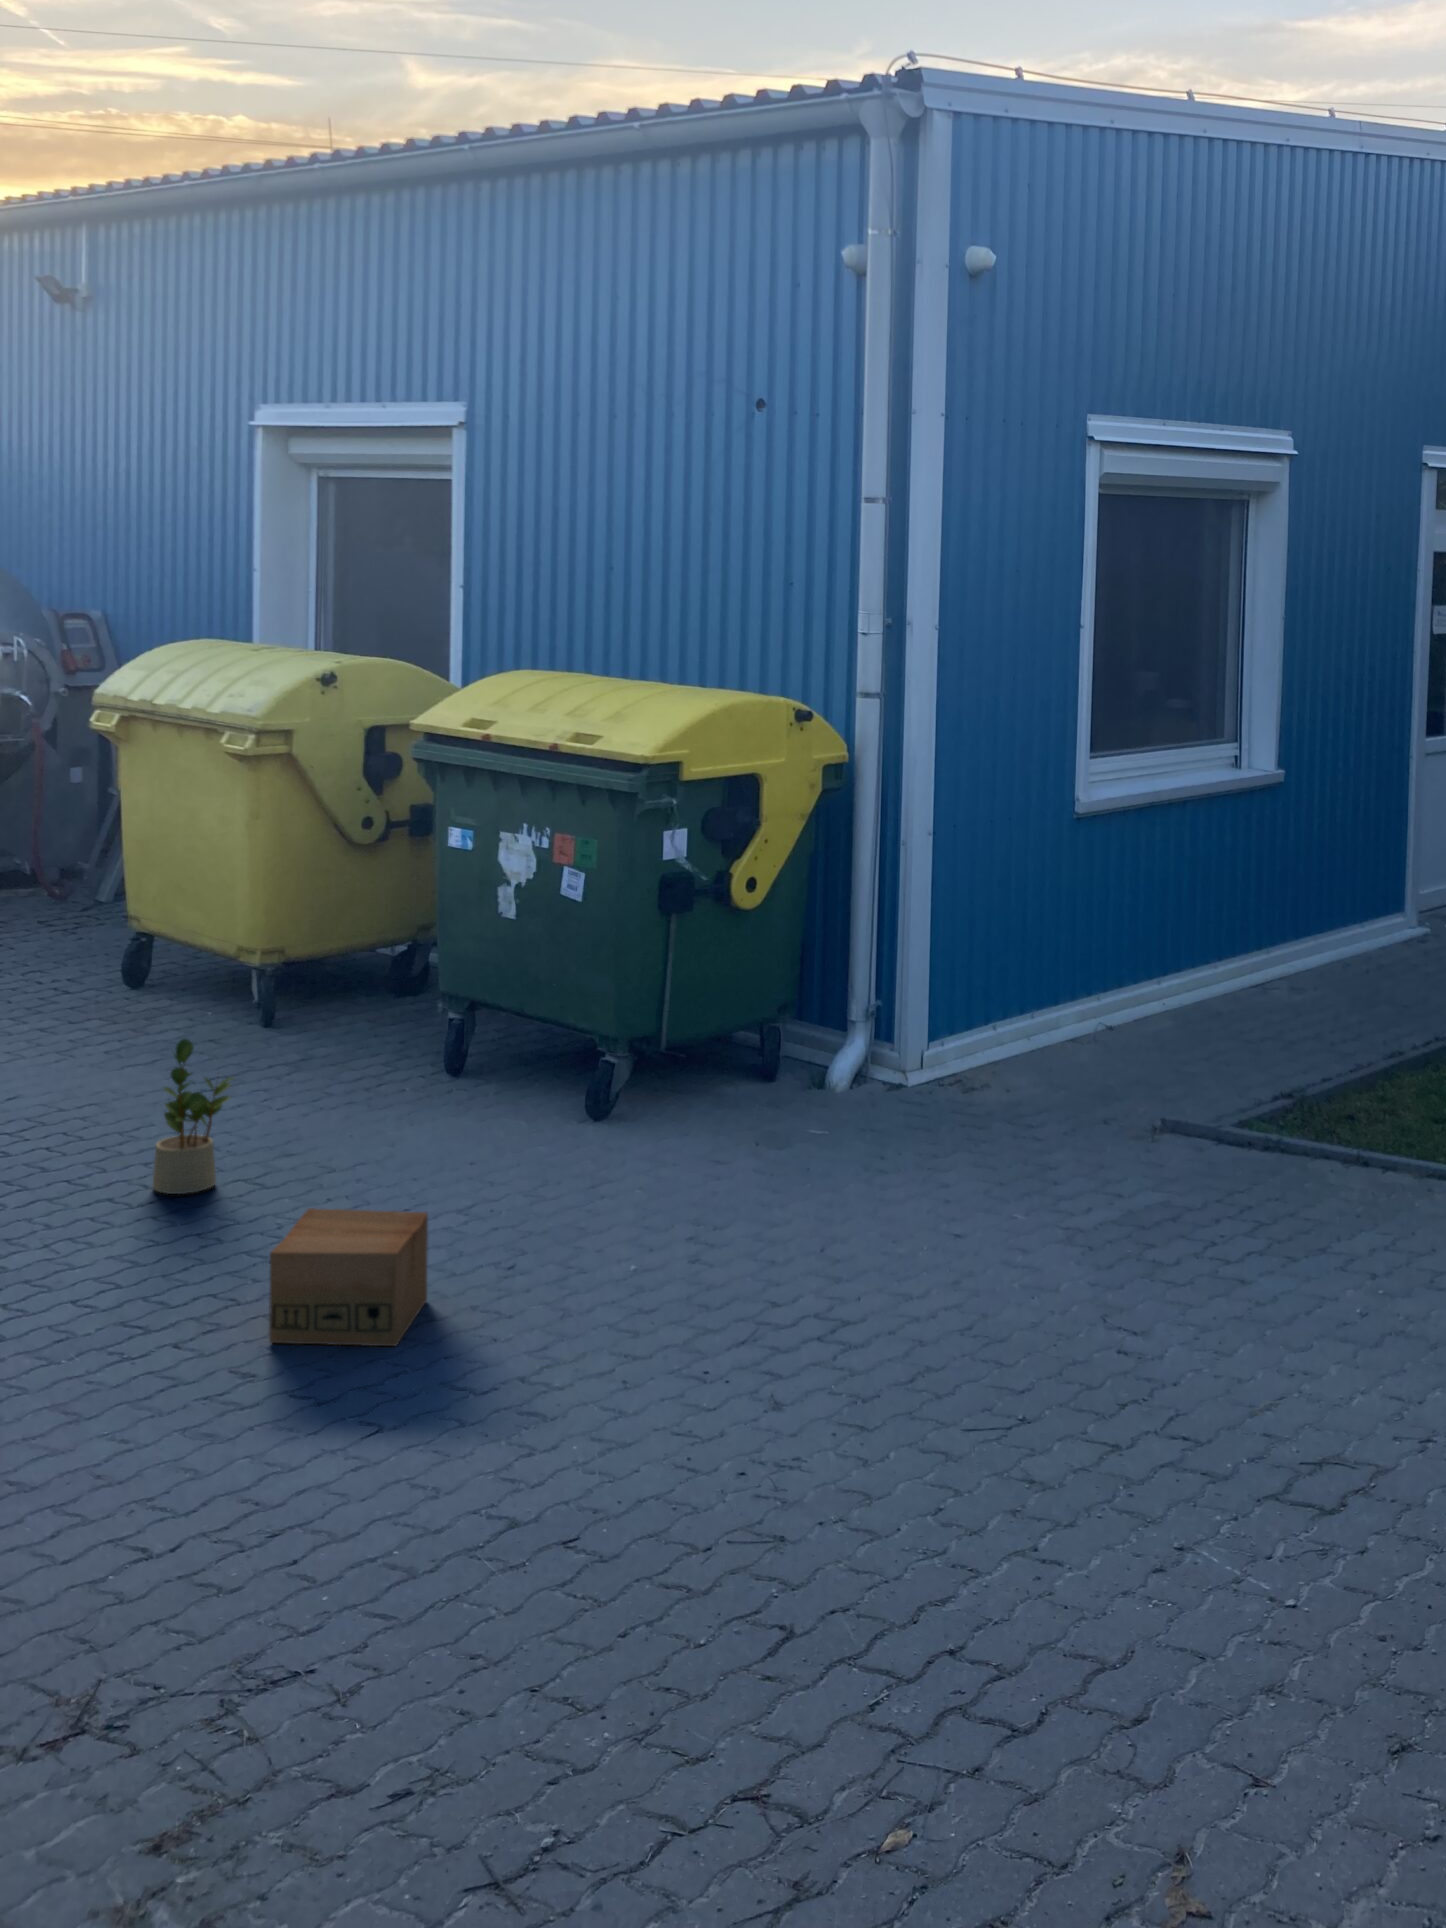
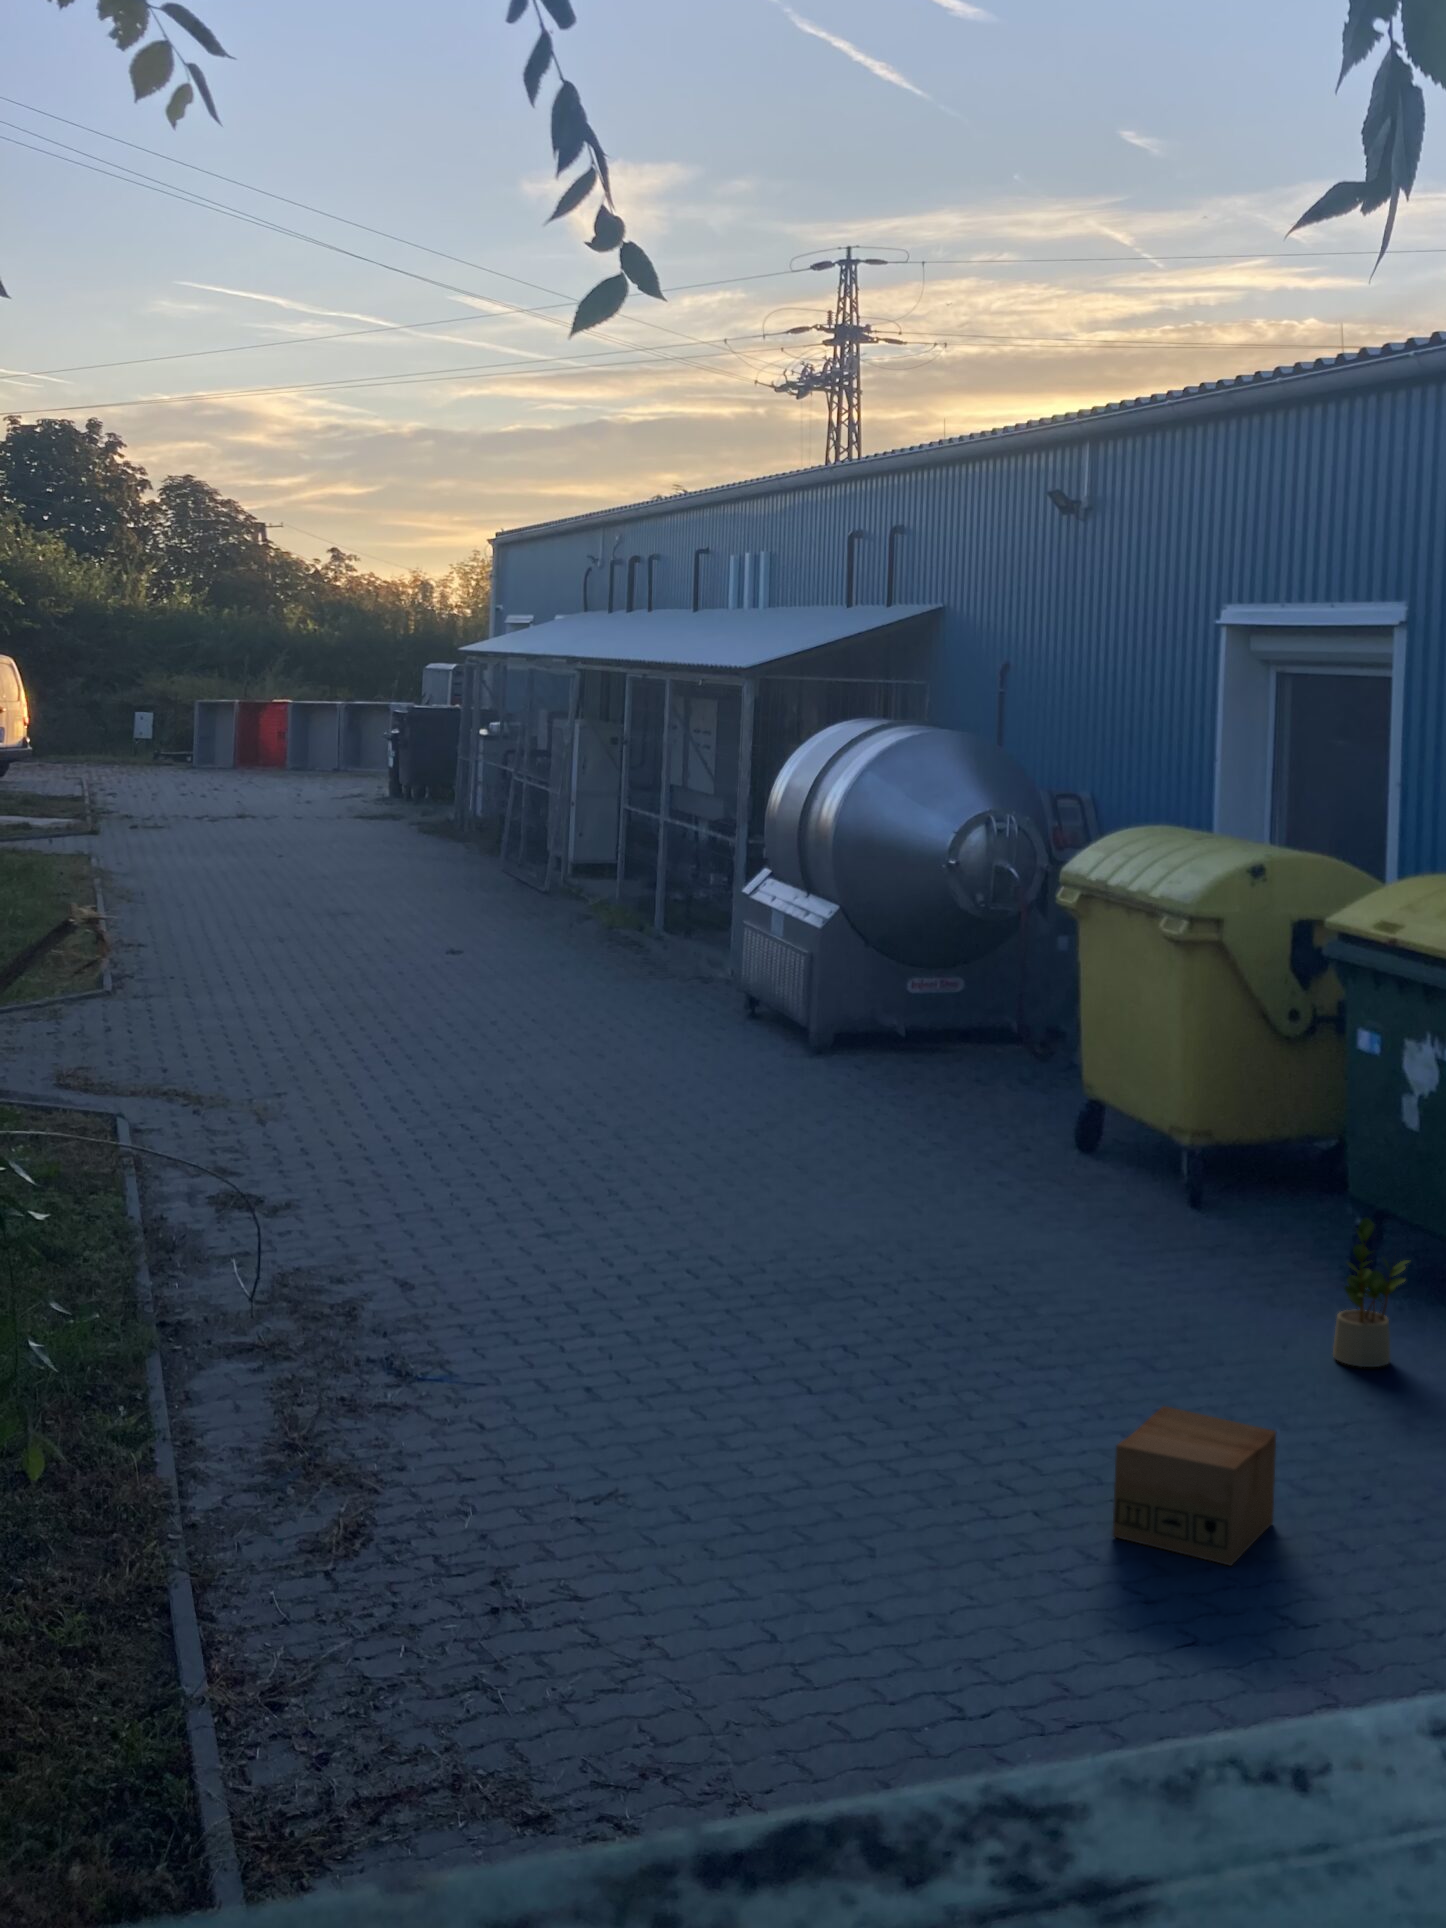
potted plant: present [152,1038,233,1194] -> present [1333,1218,1409,1367]

